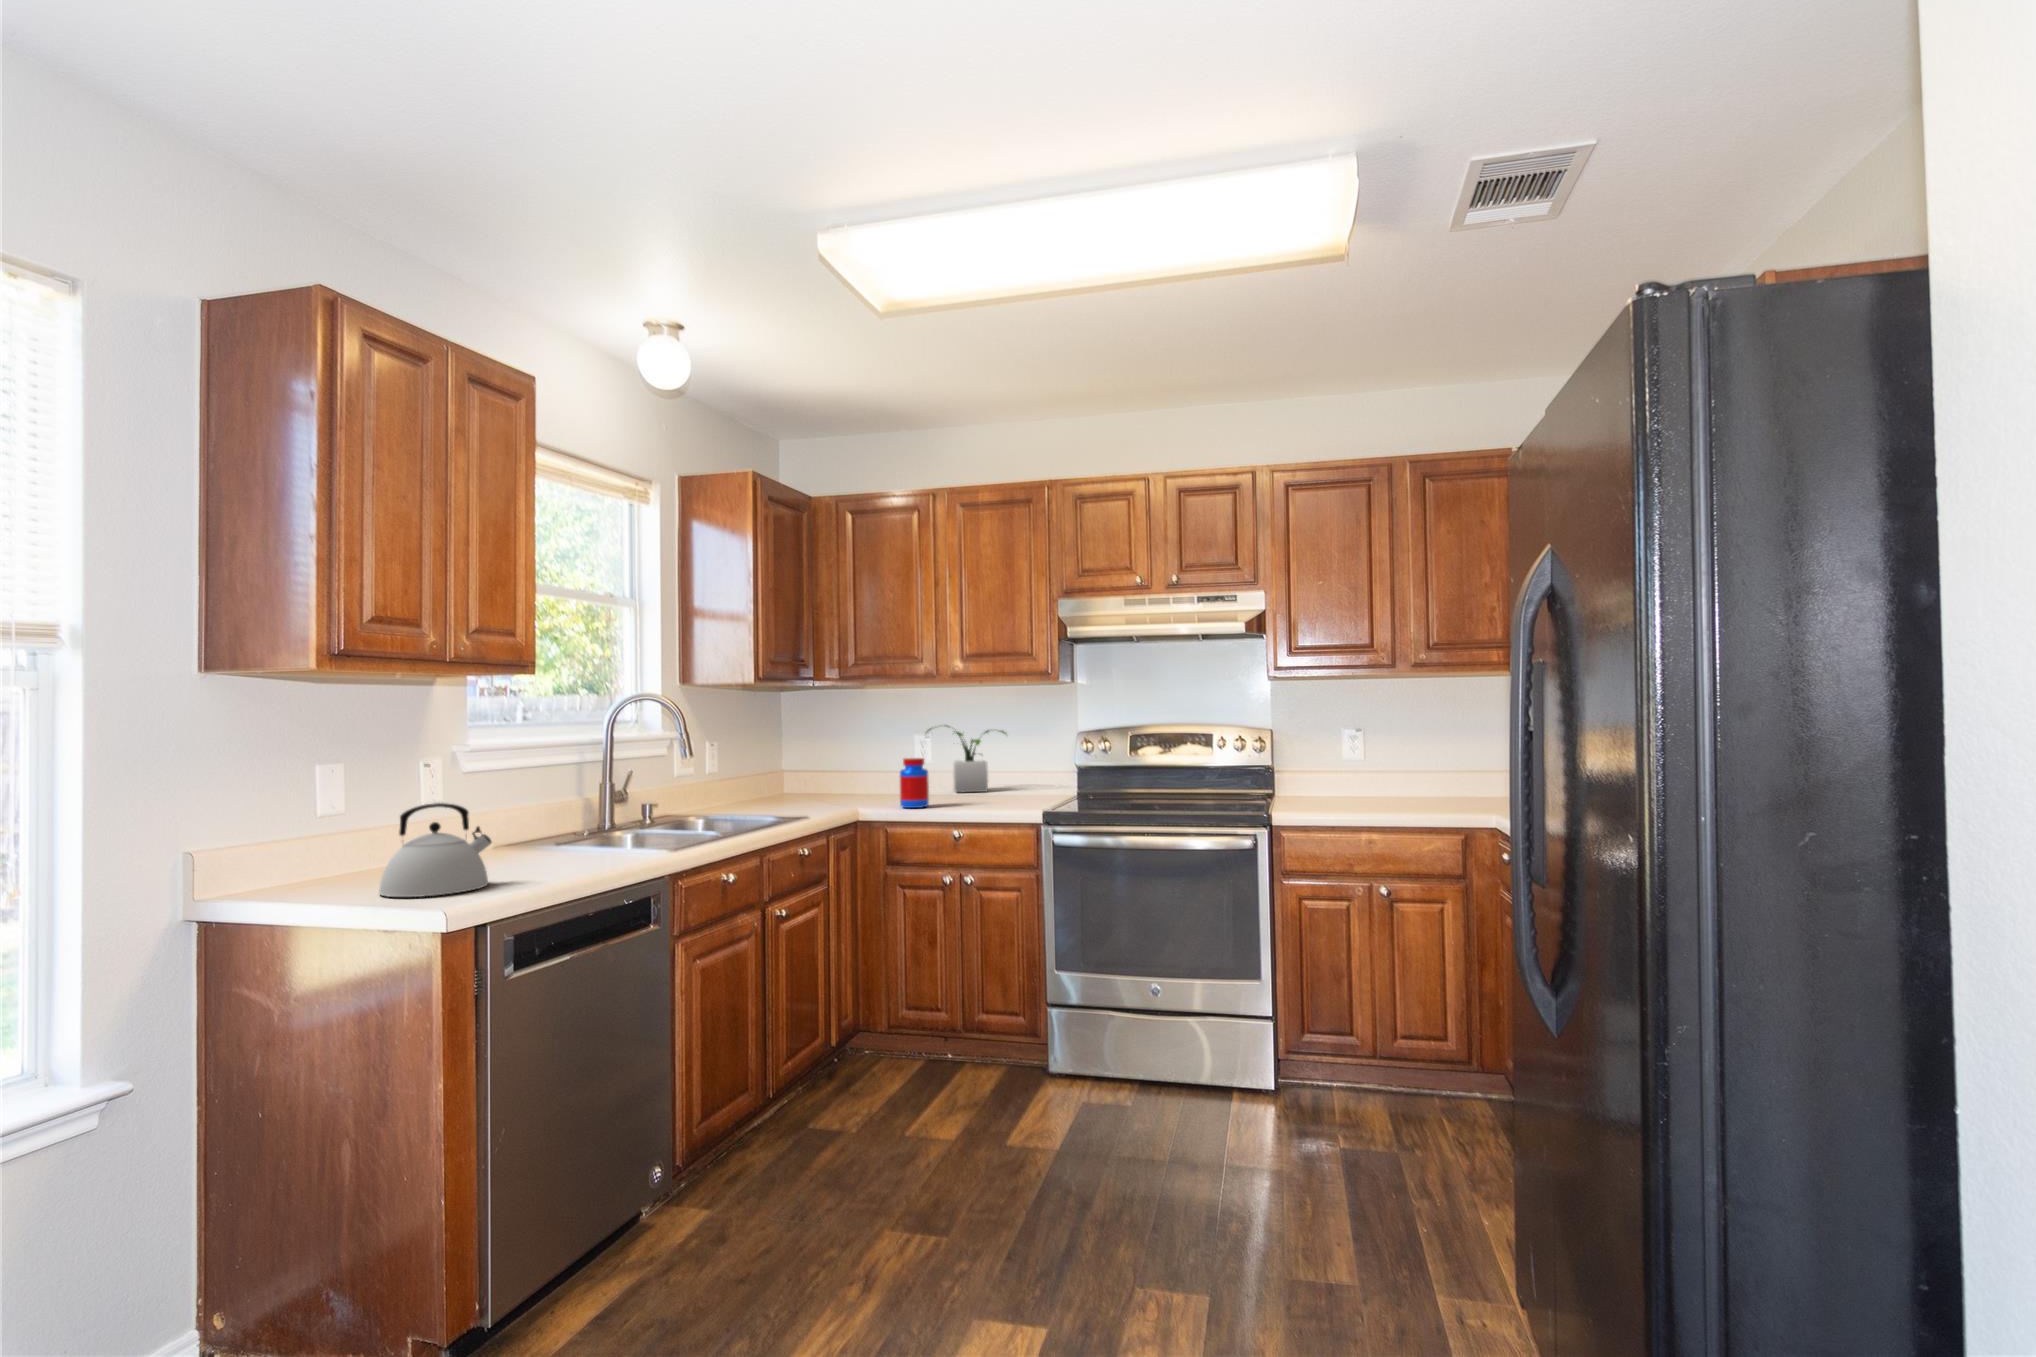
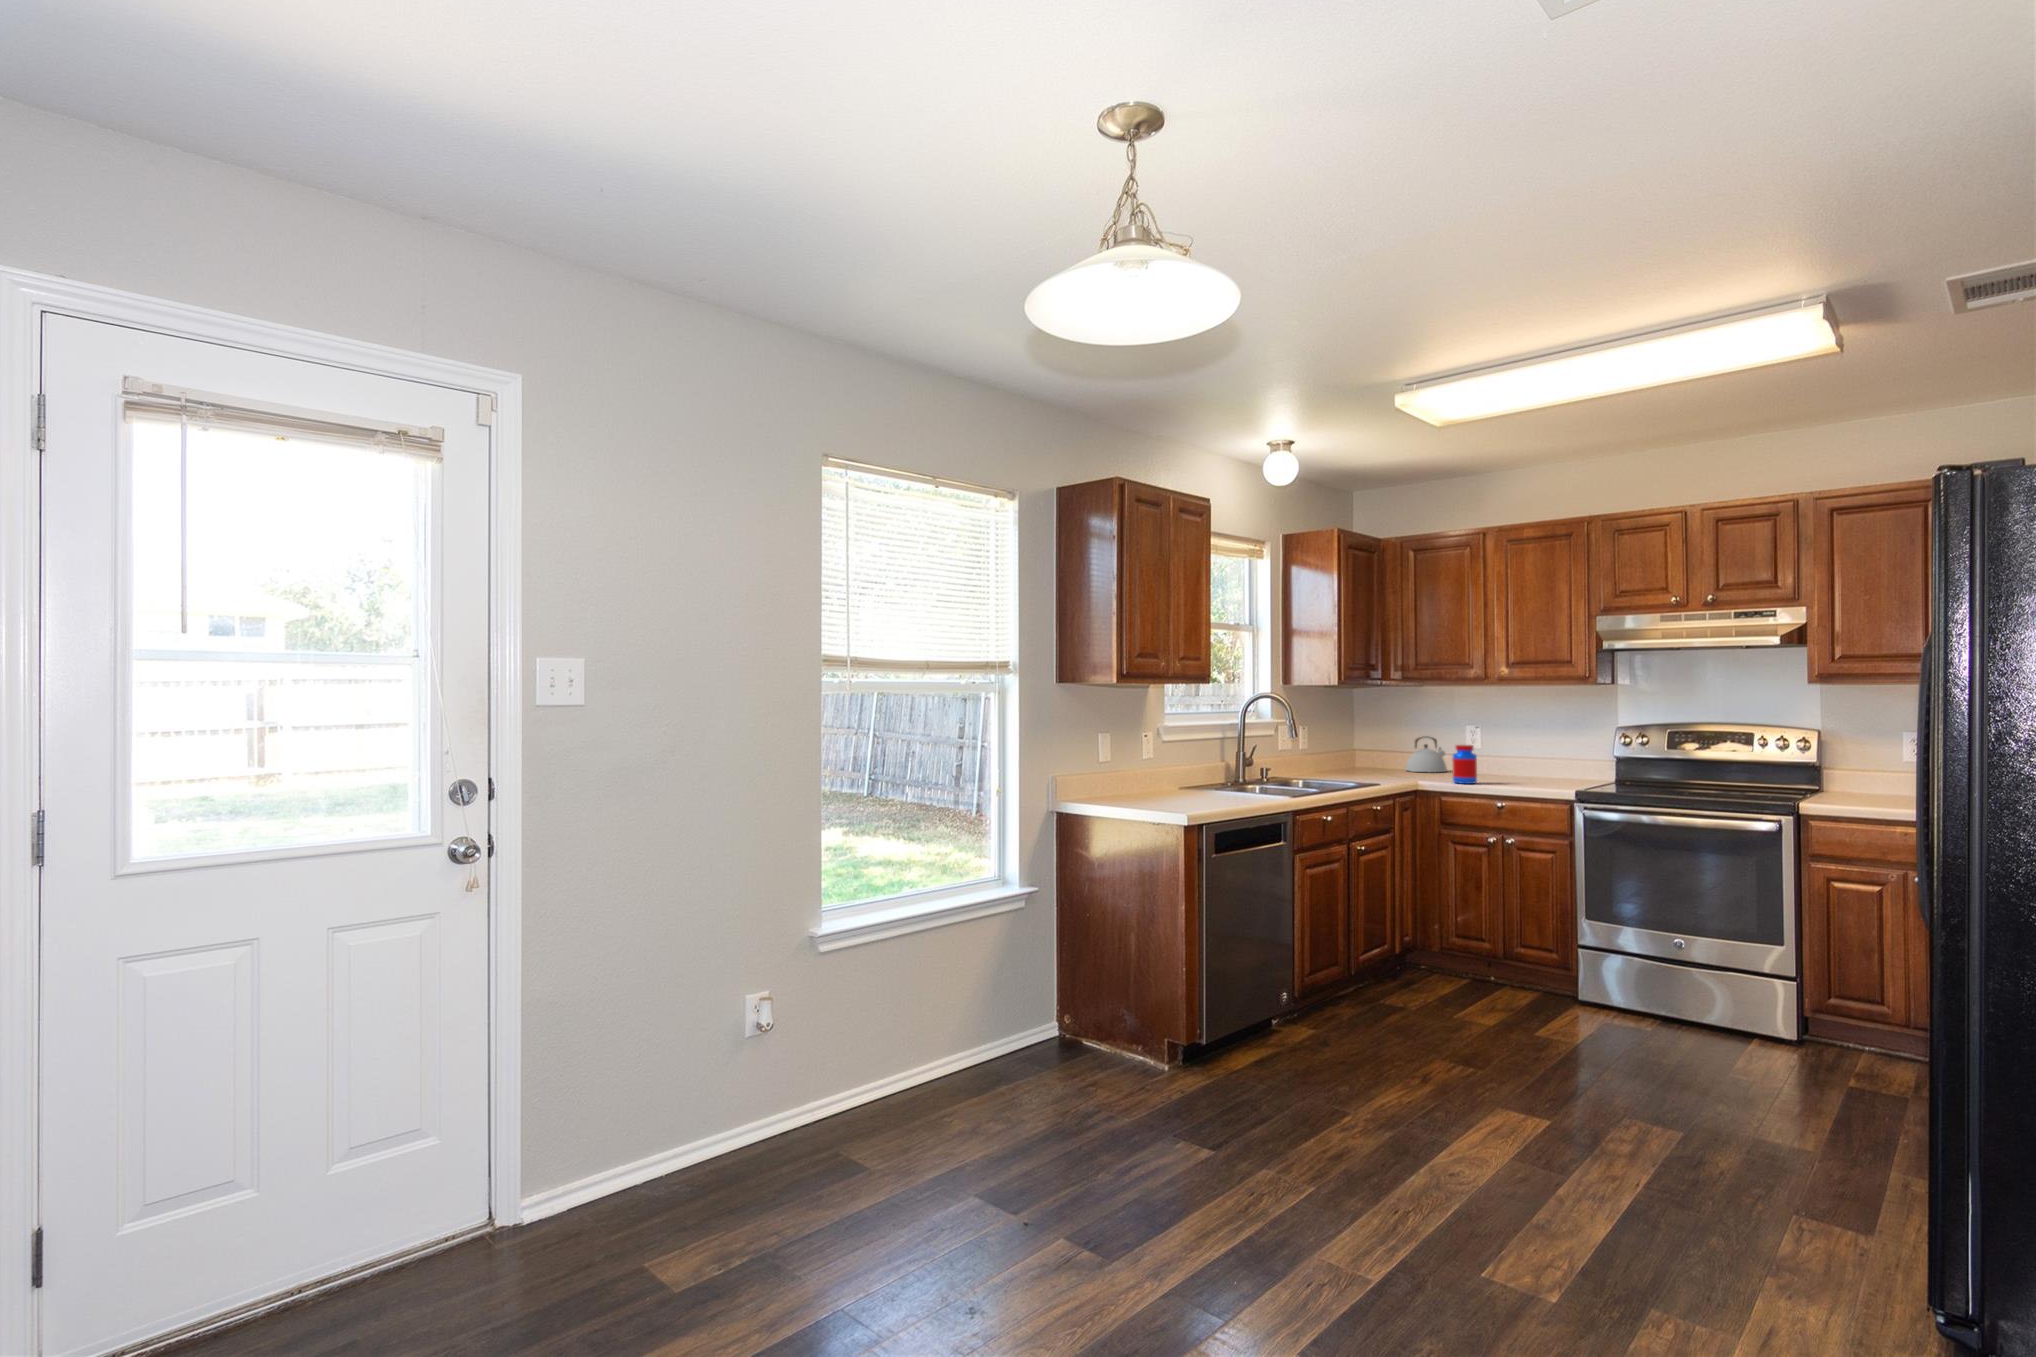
potted plant: present [927,725,1006,793] -> none [1476,719,1552,776]
kettle: present [379,803,491,897] -> present [1406,736,1447,772]

